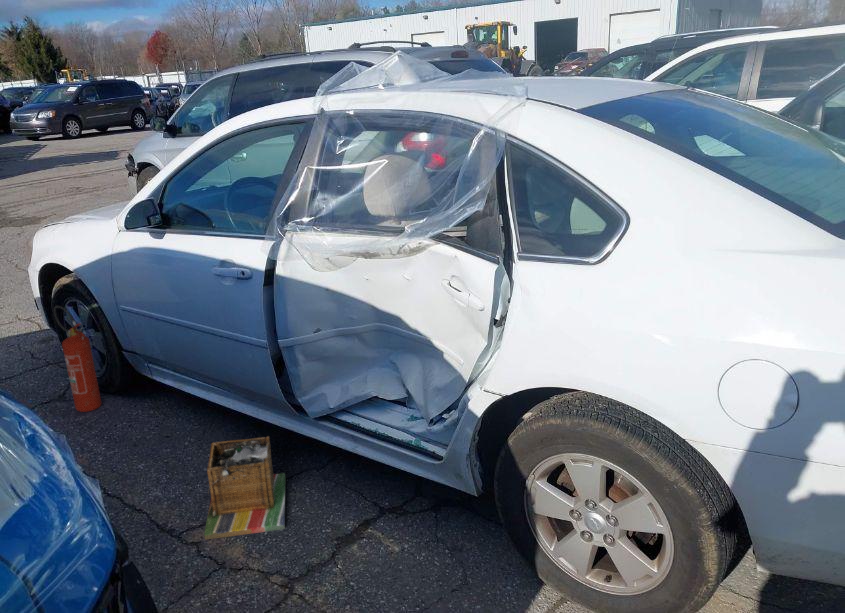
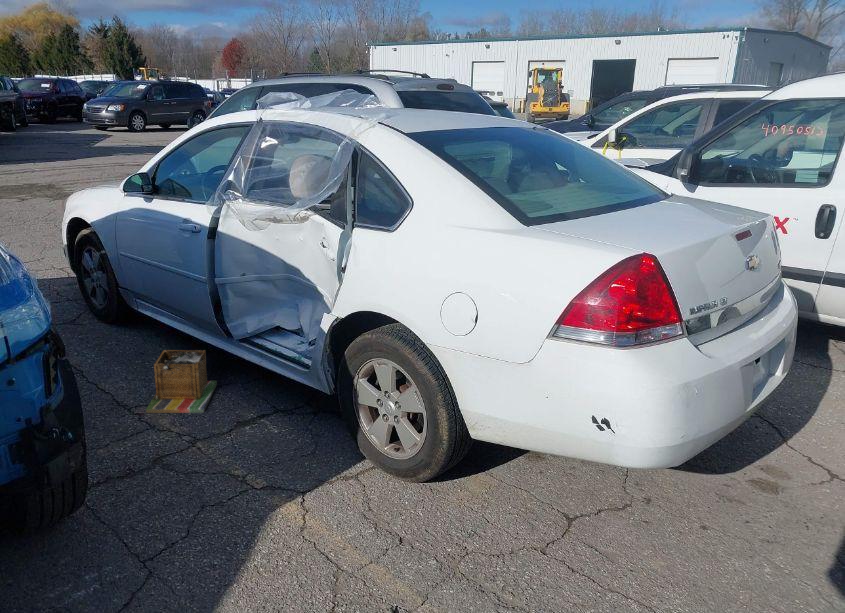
fire extinguisher: present [53,306,101,412] -> none [72,249,101,332]

